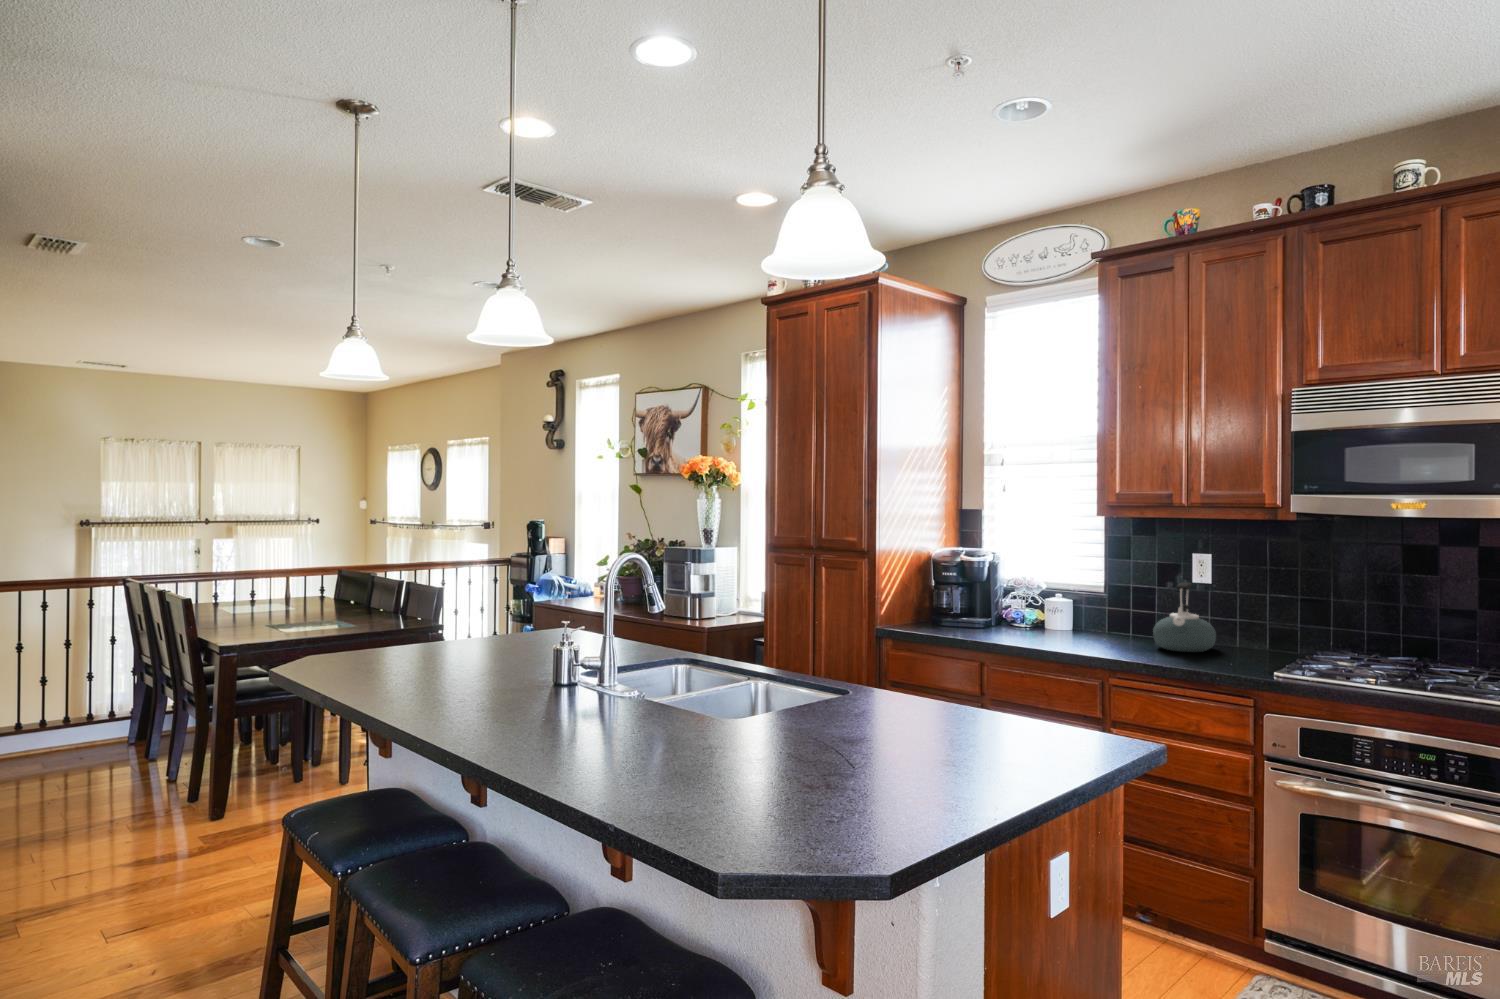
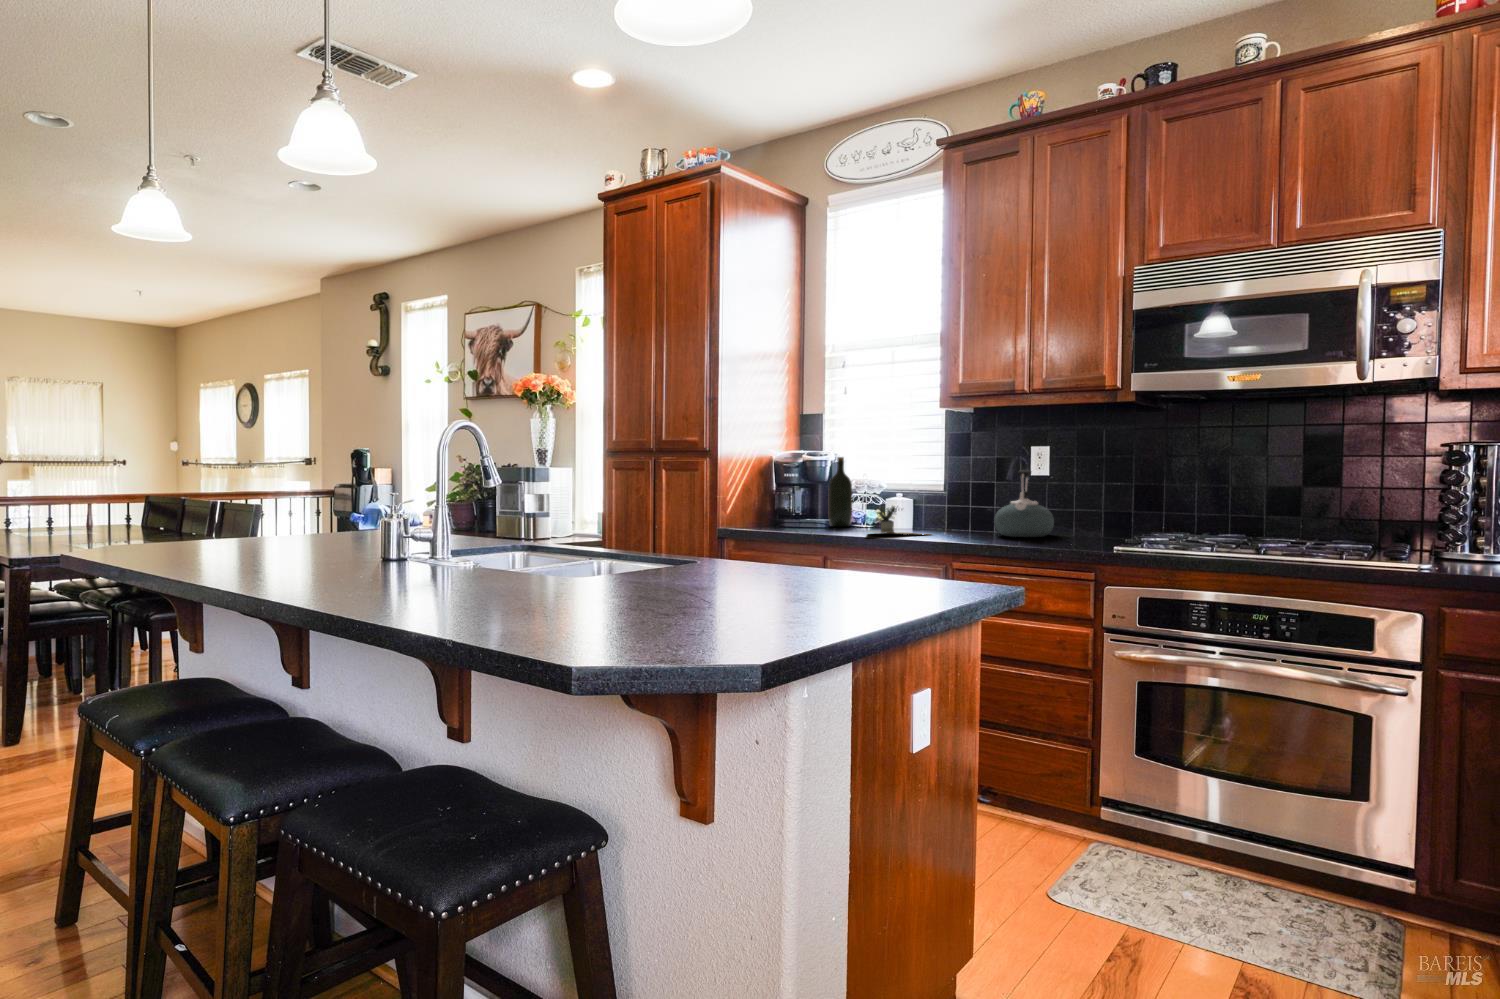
wine bottle: none [986,556,1010,625] -> present [828,457,852,526]
potted plant: none [1020,612,1116,643] -> present [870,506,909,534]

